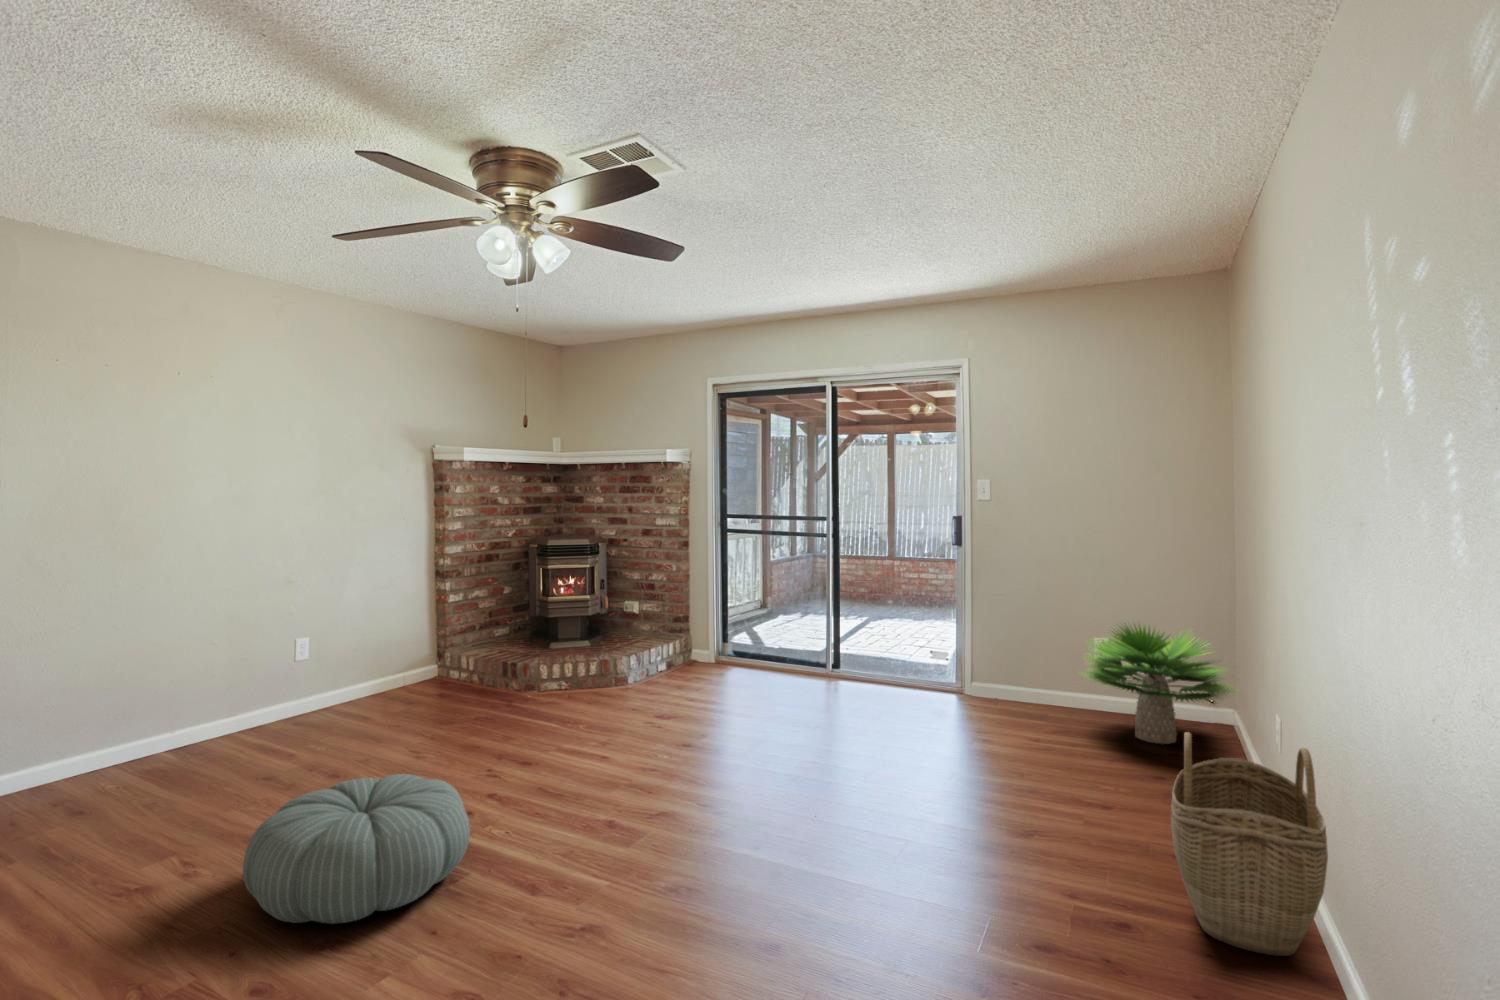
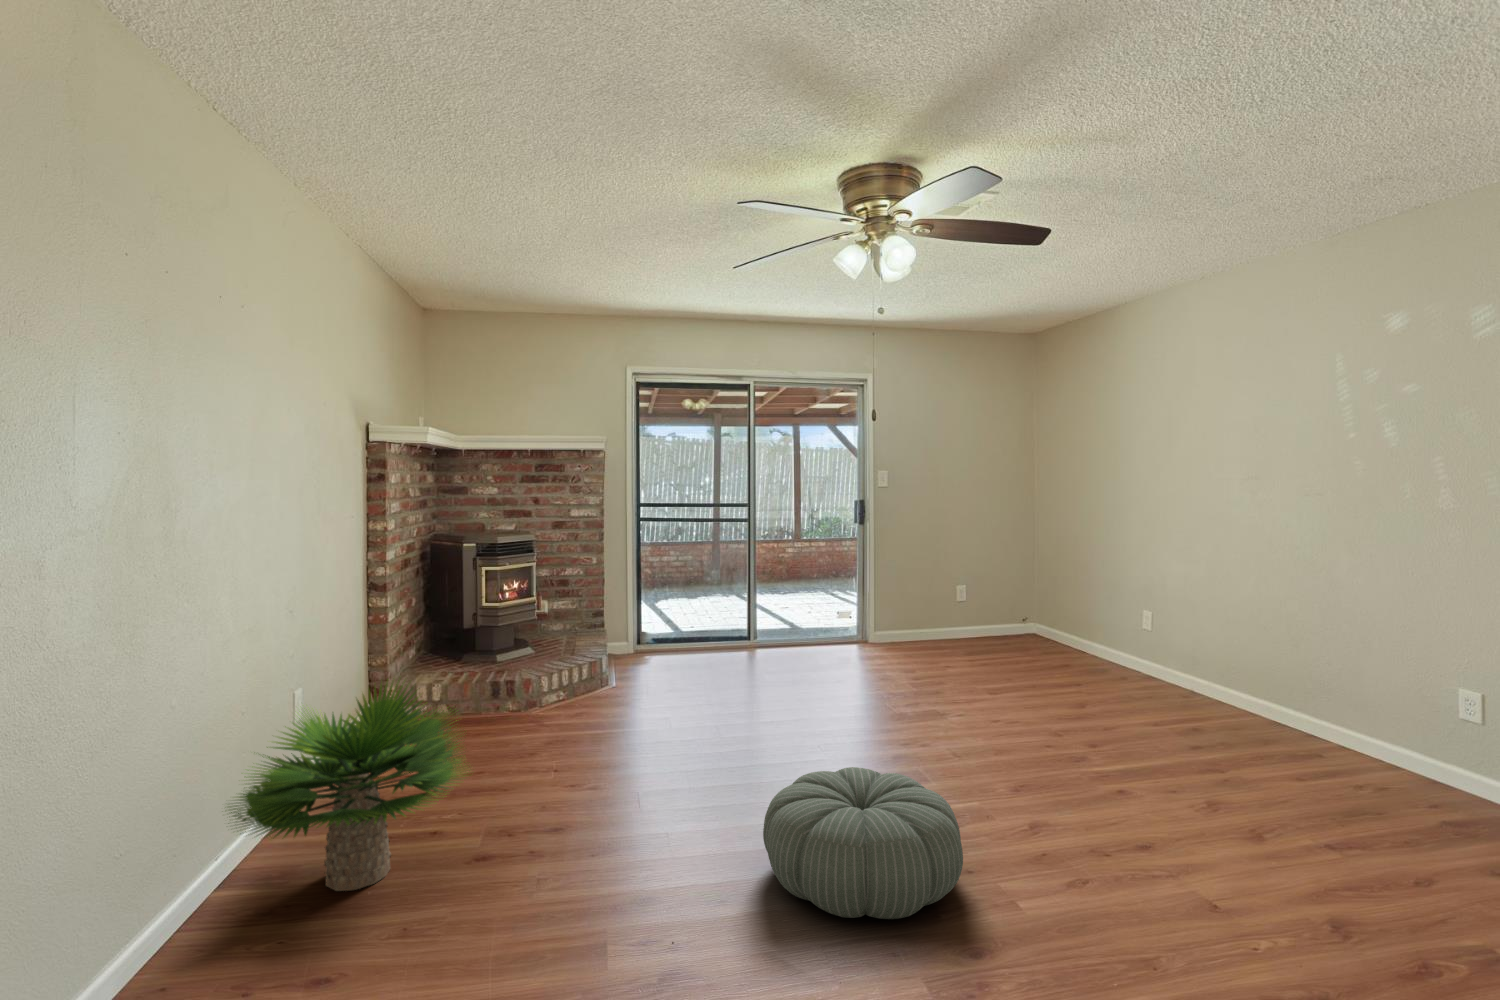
potted plant: present [1087,623,1231,744] -> present [229,679,464,891]
woven basket: present [1171,732,1328,956] -> none [1186,621,1290,731]

